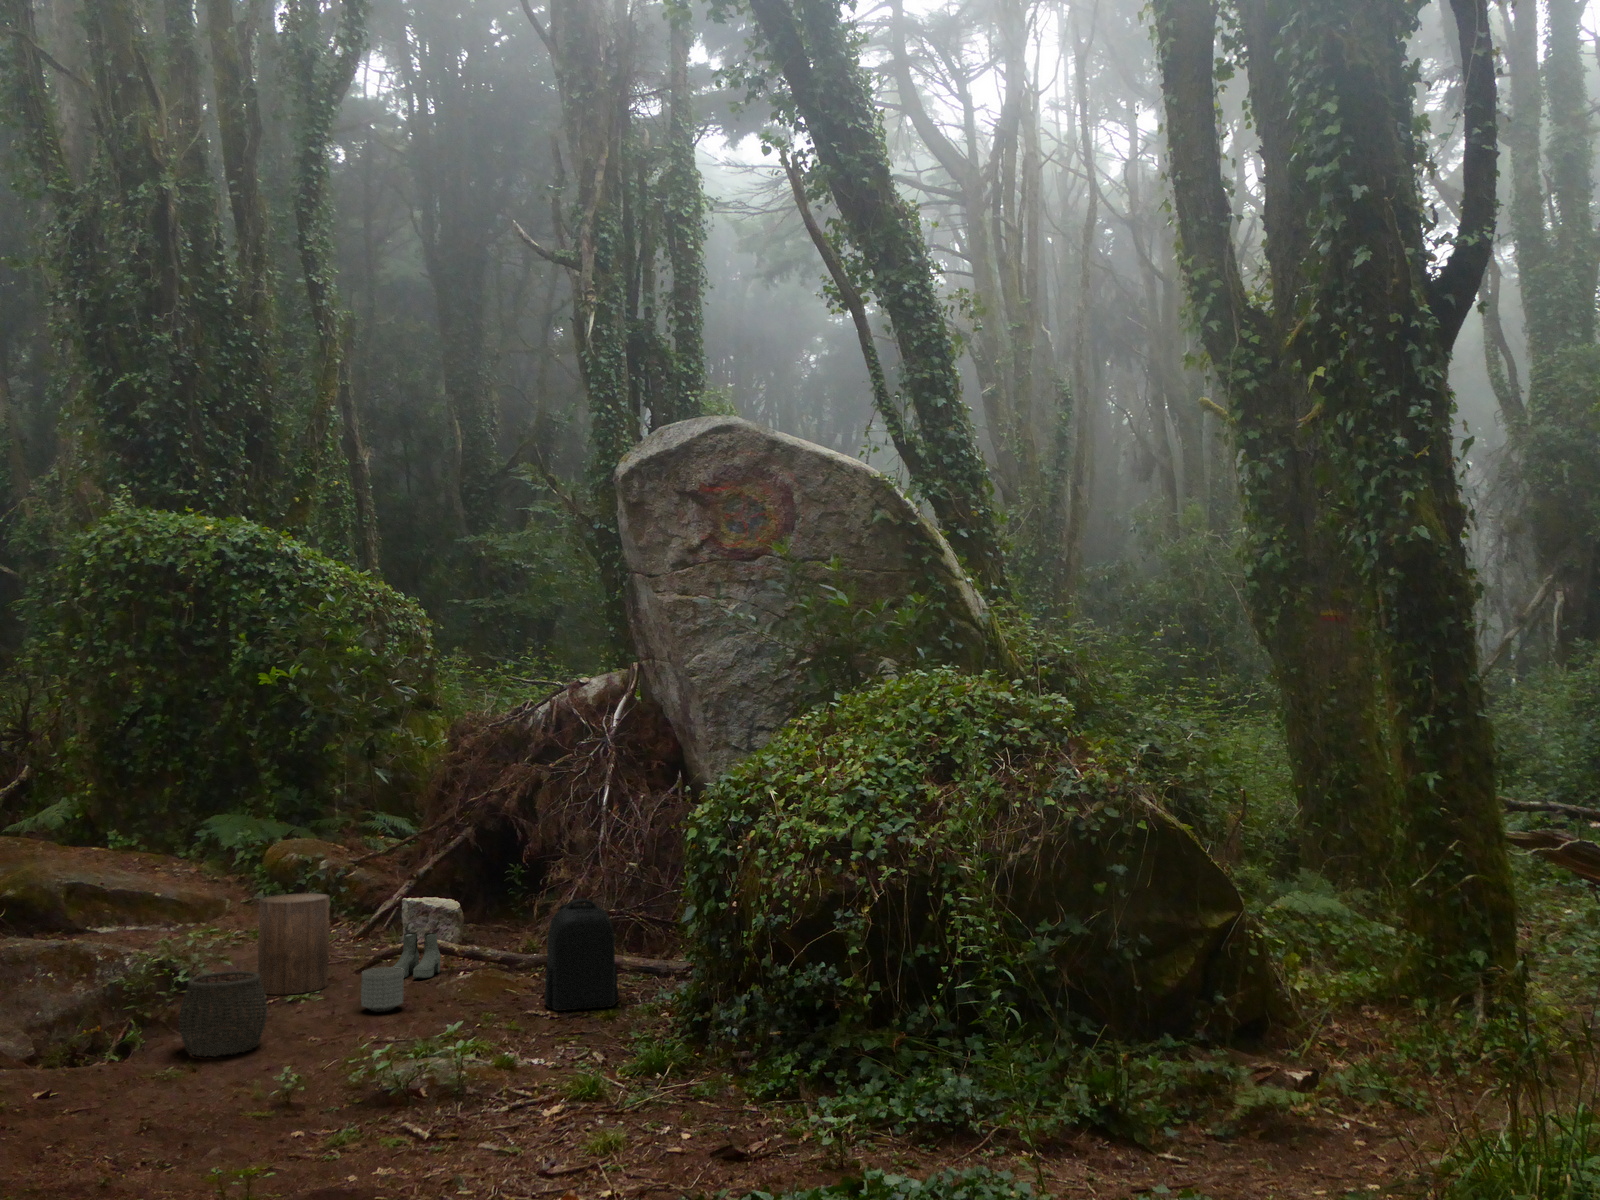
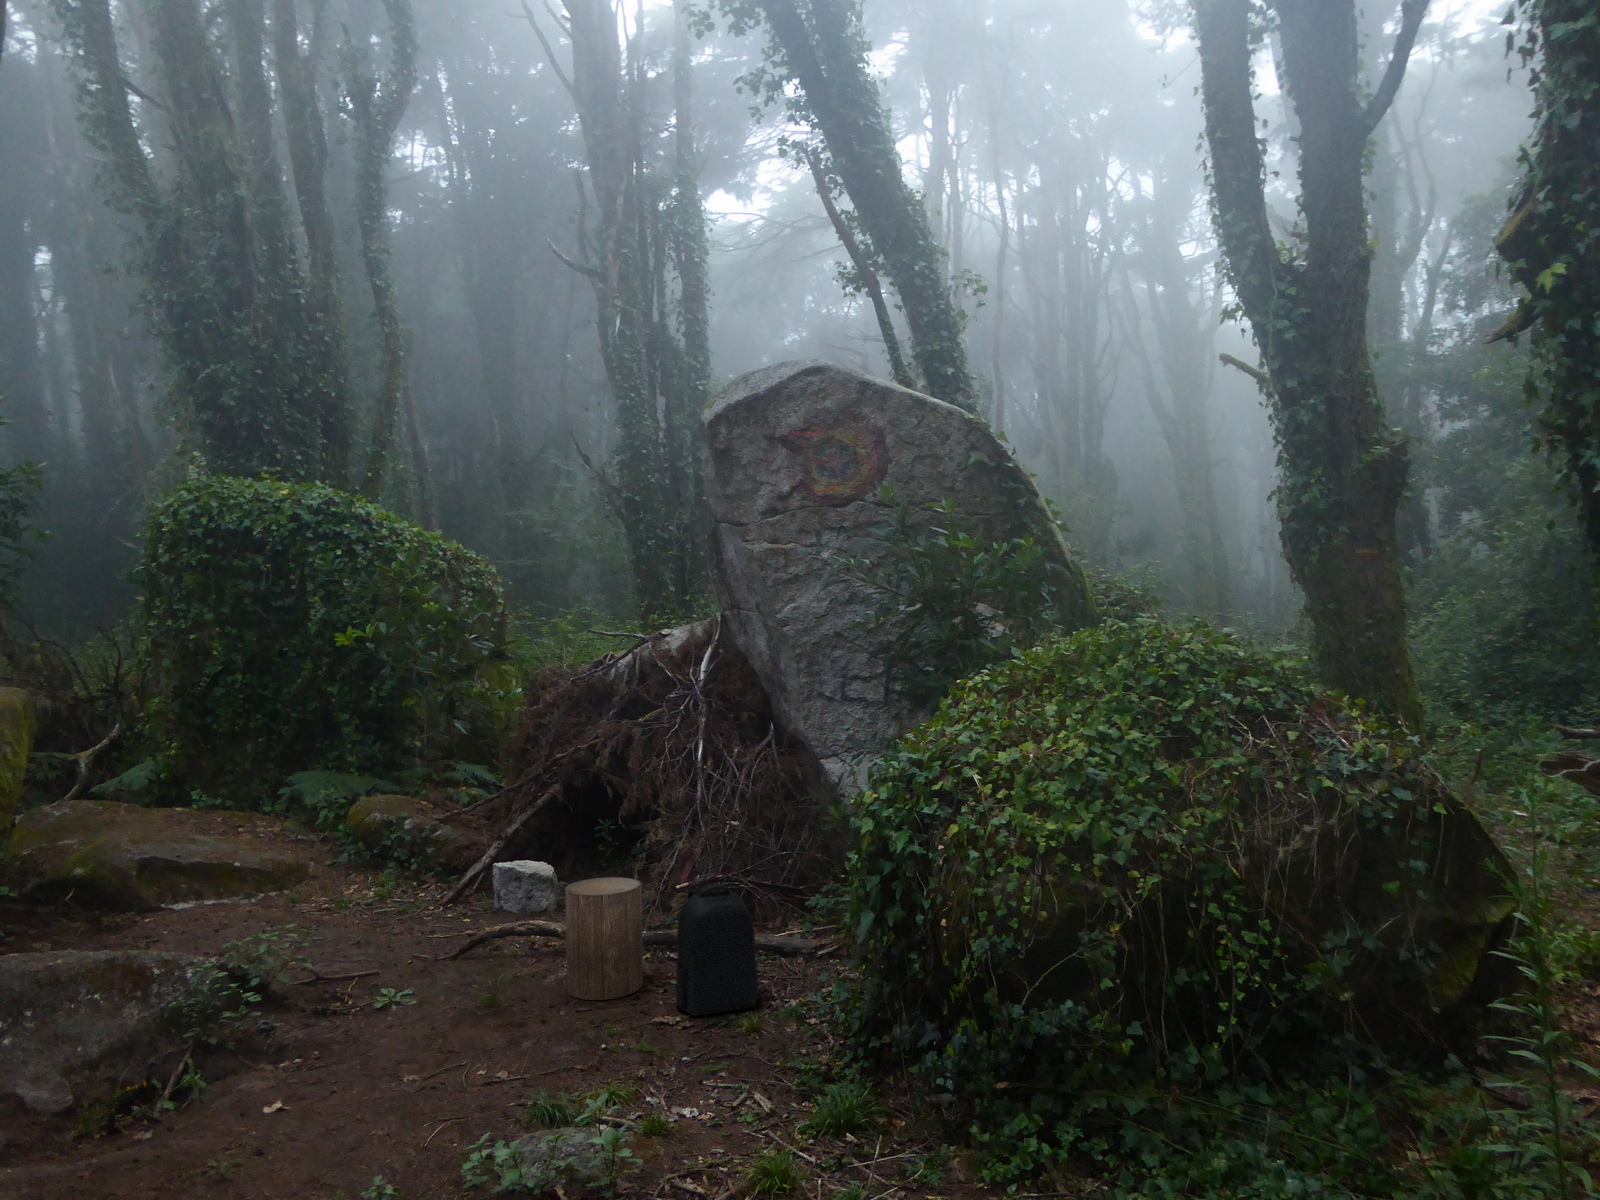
stool: present [258,893,330,994] -> present [565,877,643,1000]
boots: present [393,932,441,978] -> none [493,912,546,966]
planter: present [361,967,404,1012] -> none [467,969,515,1024]
woven basket: present [179,971,268,1056] -> none [244,1001,359,1122]

